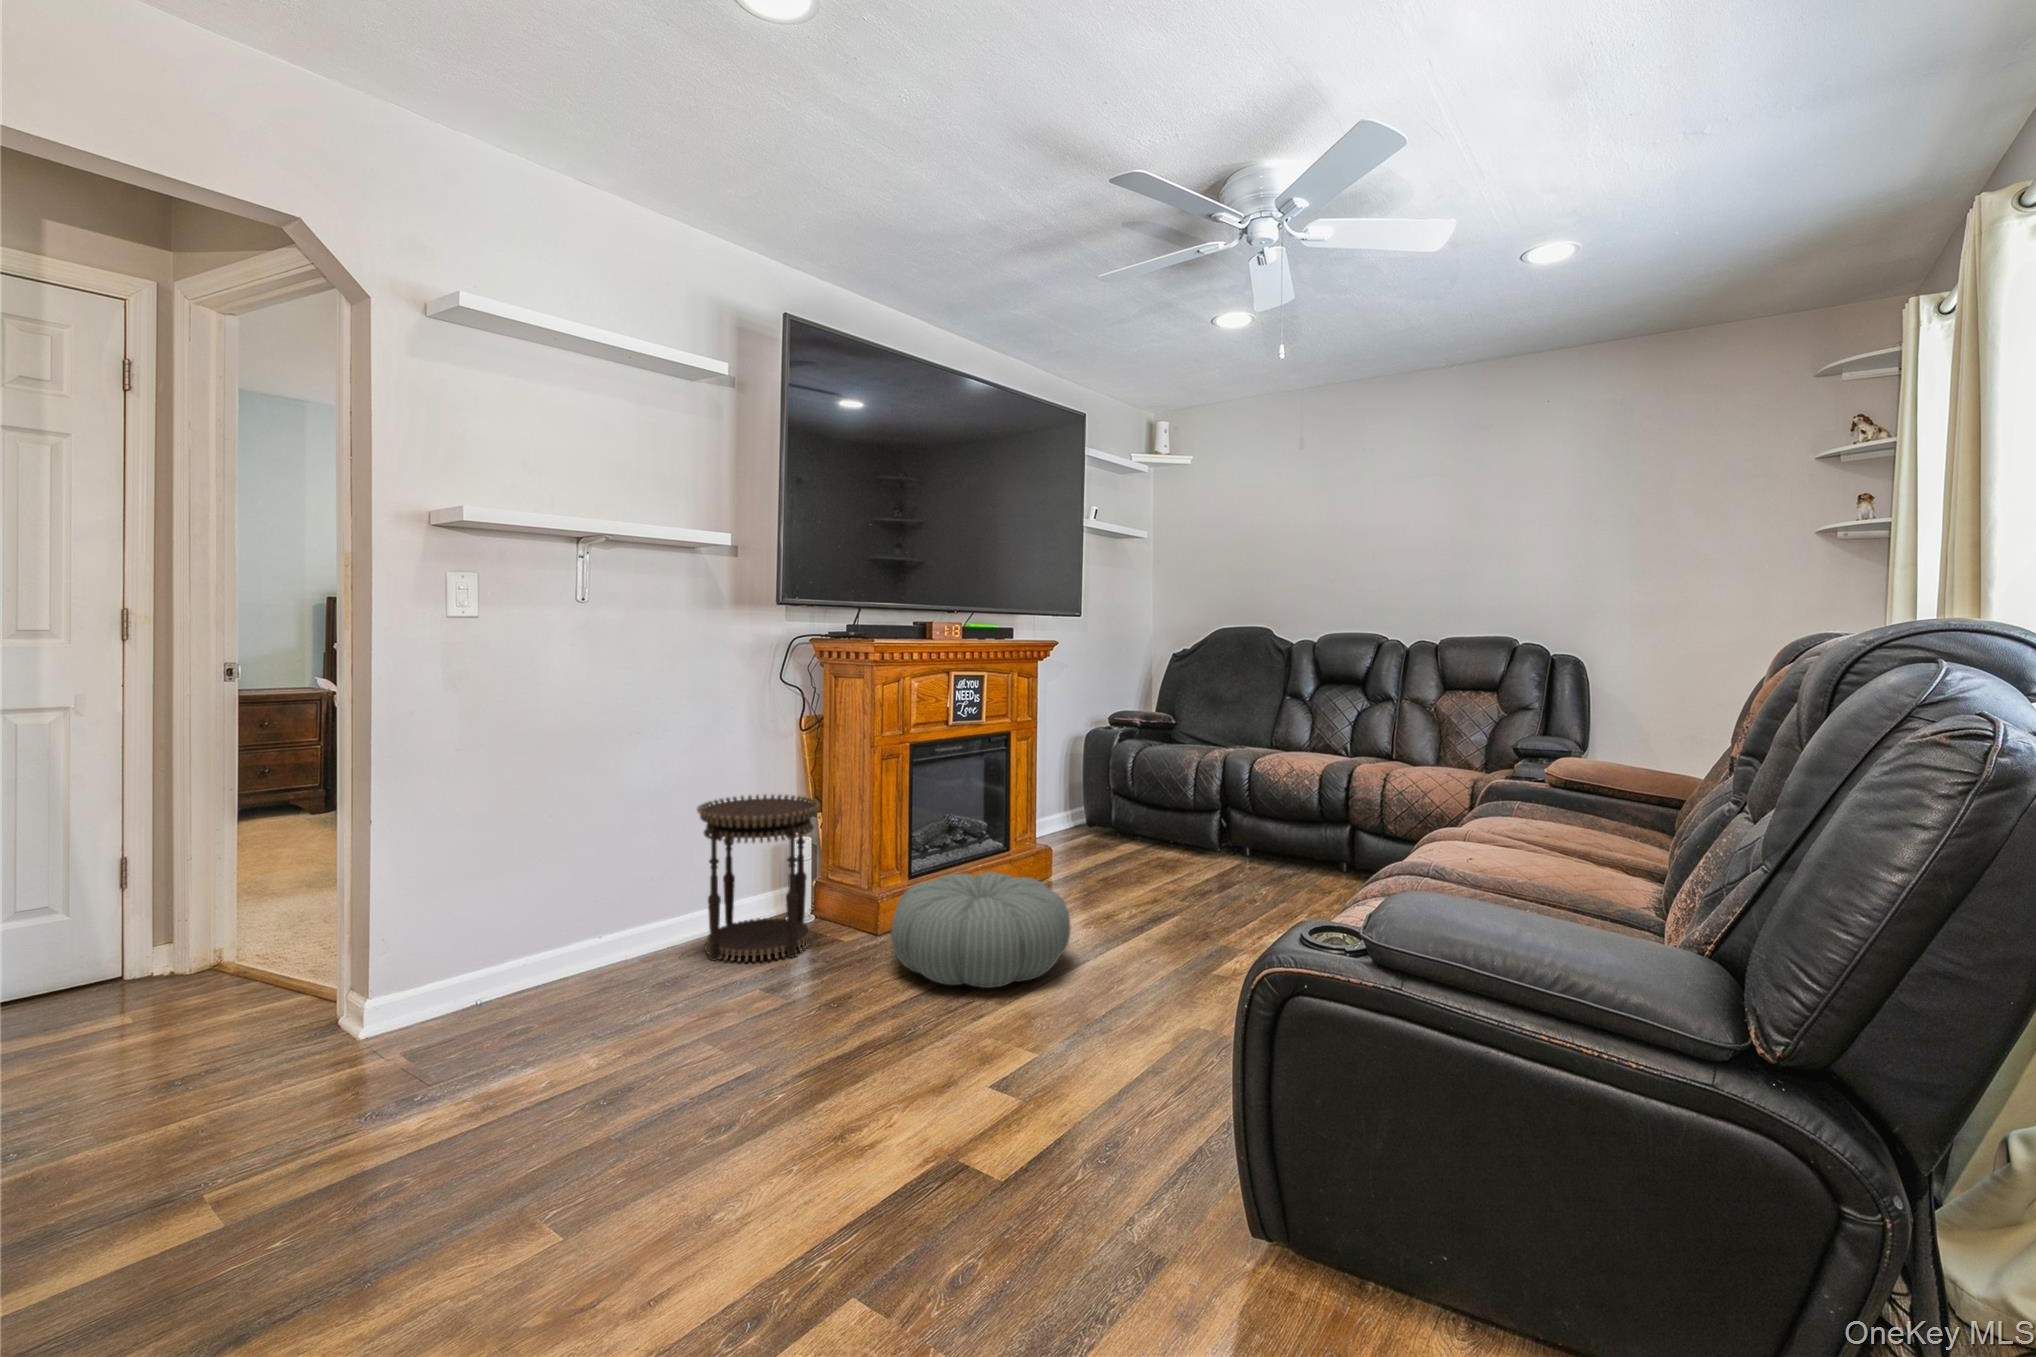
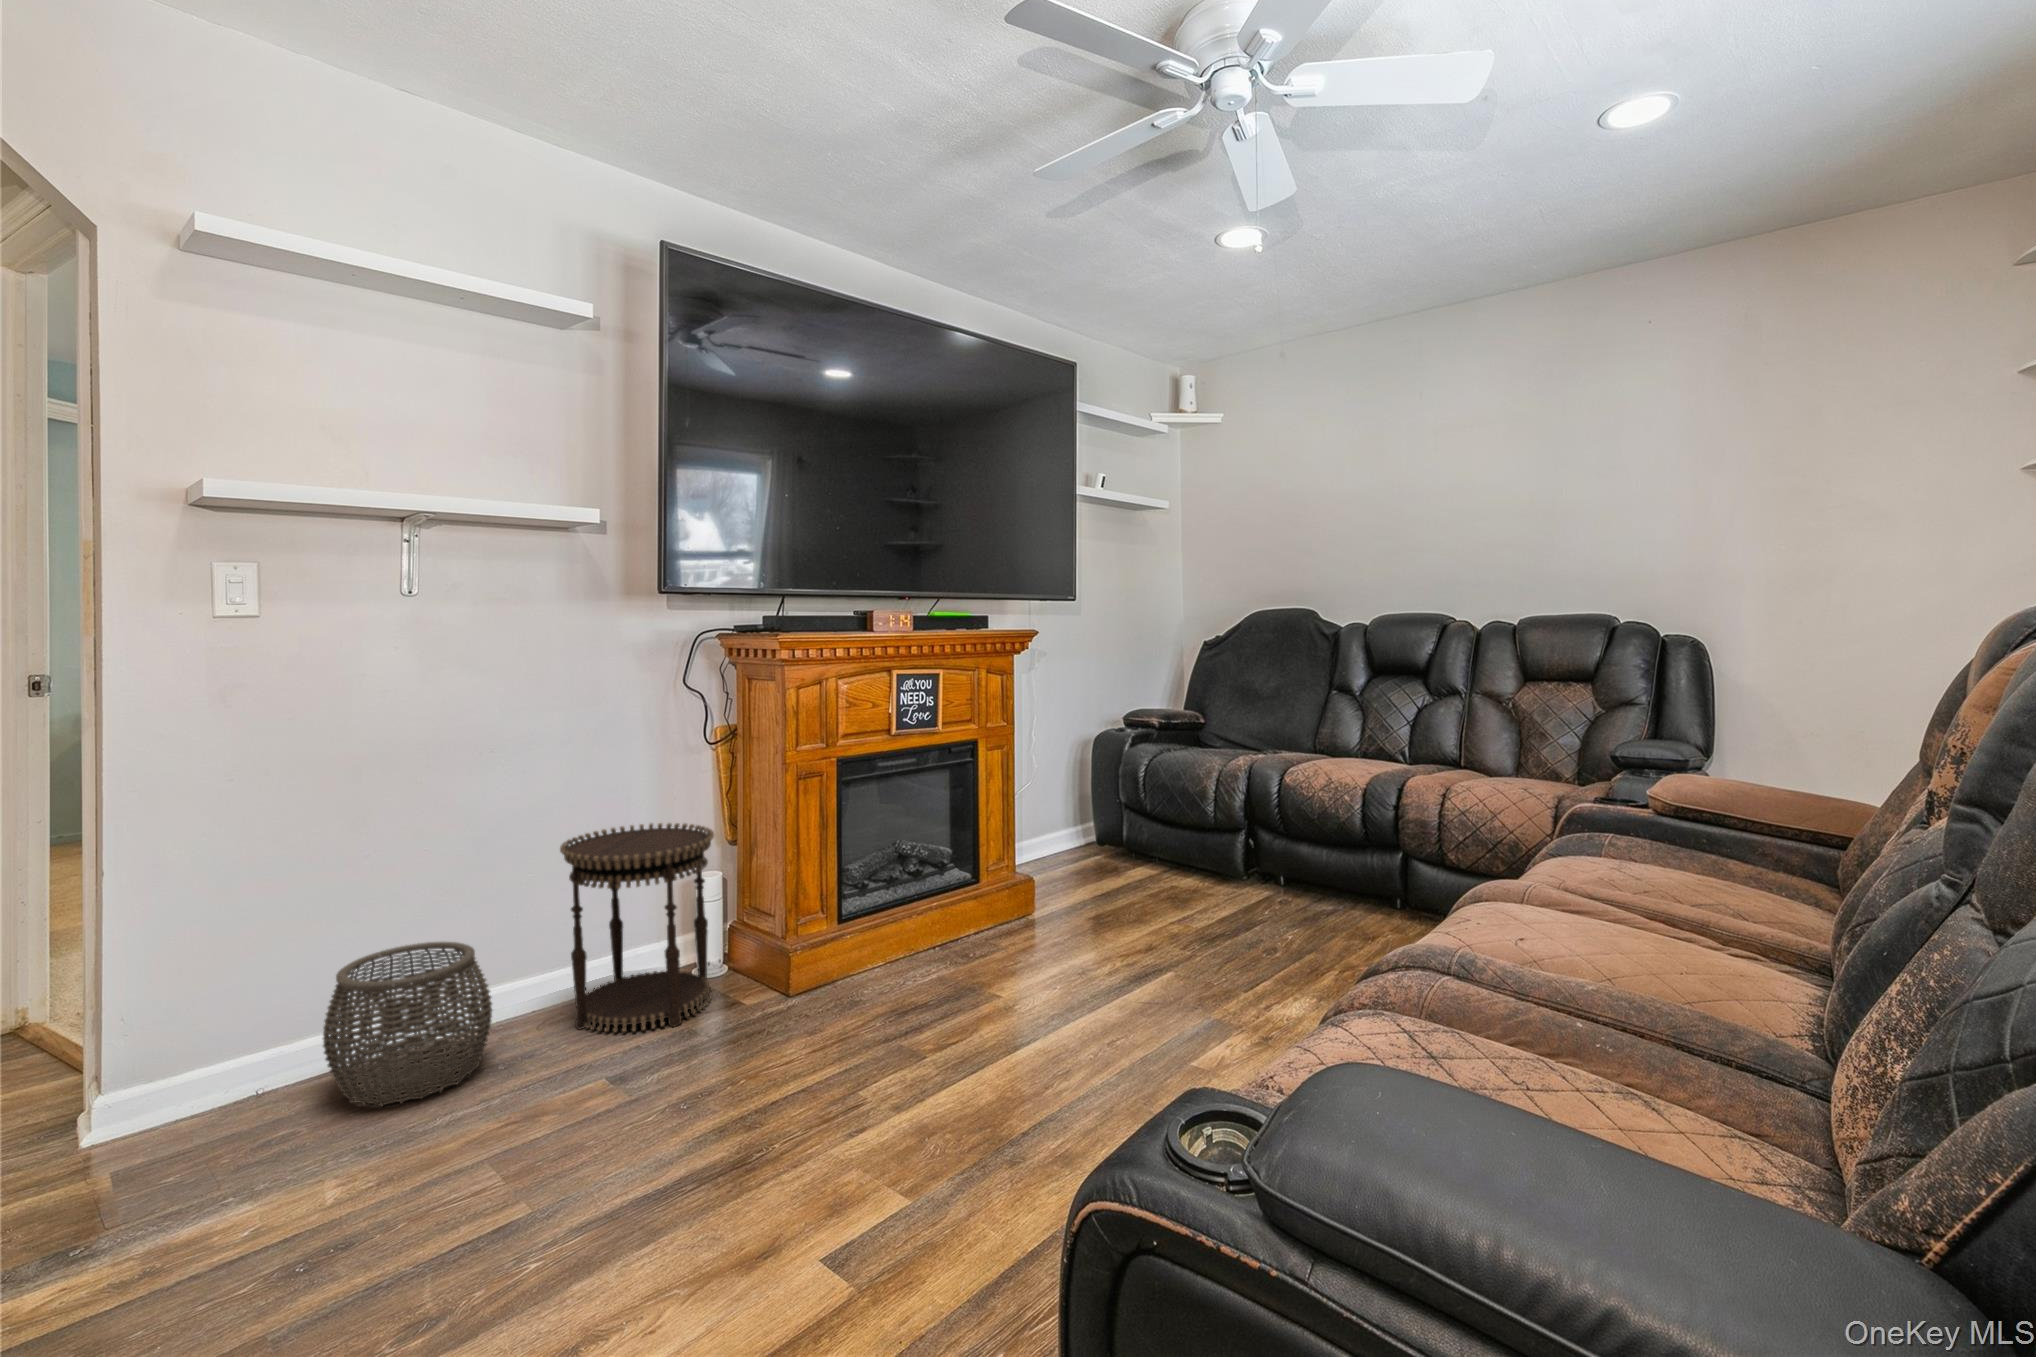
pouf: present [891,872,1071,988] -> none [780,921,1009,1079]
woven basket: none [530,885,660,1013] -> present [323,942,492,1106]

